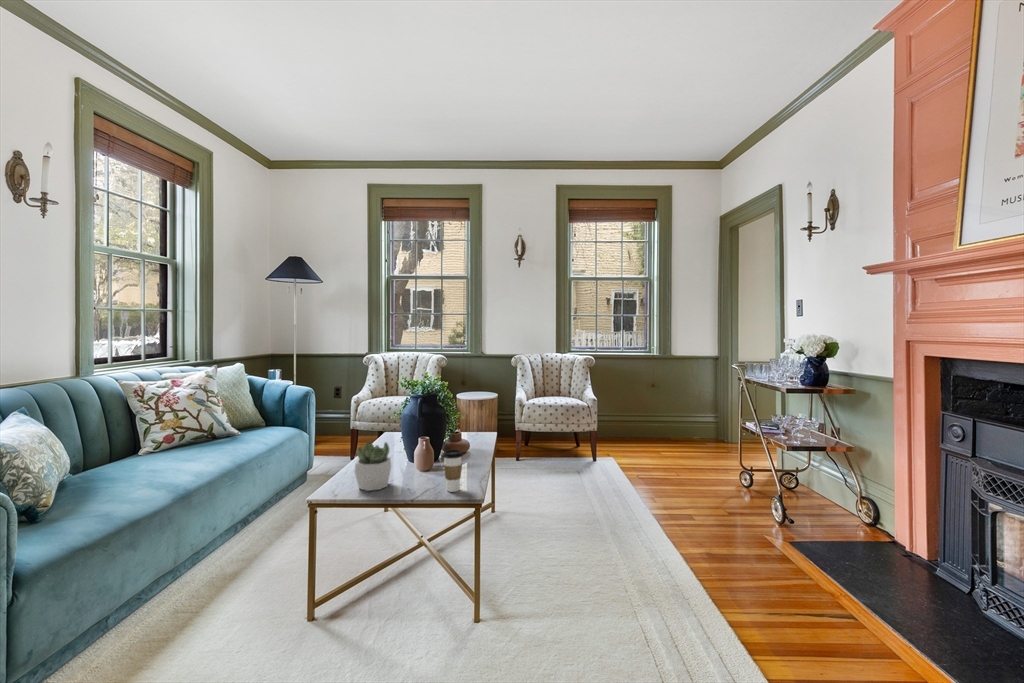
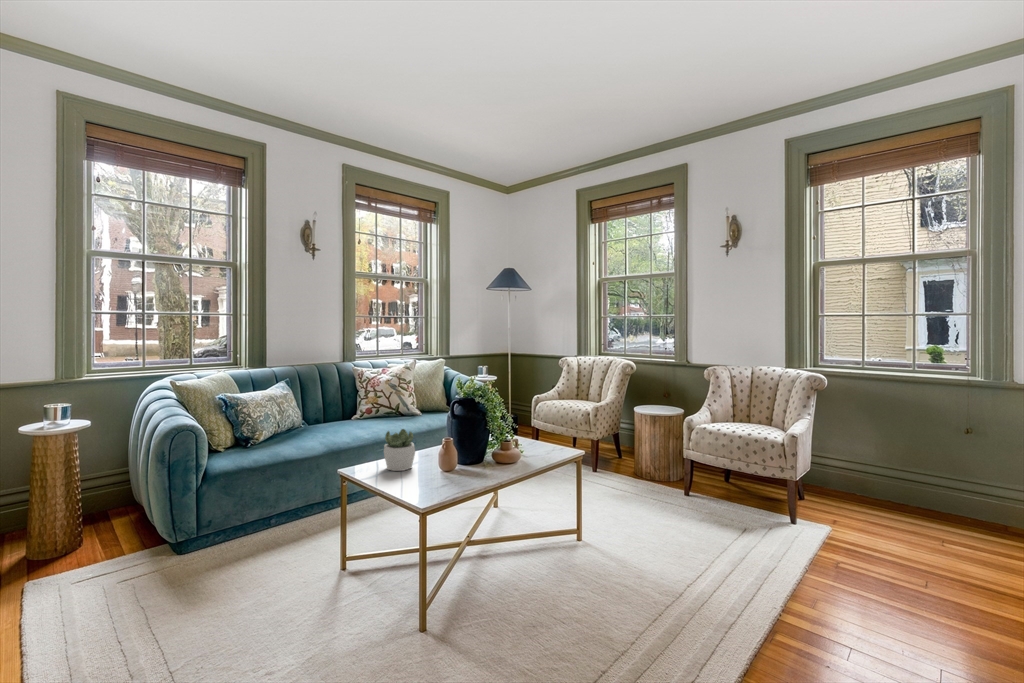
coffee cup: present [443,450,463,492] -> none [428,447,447,487]

